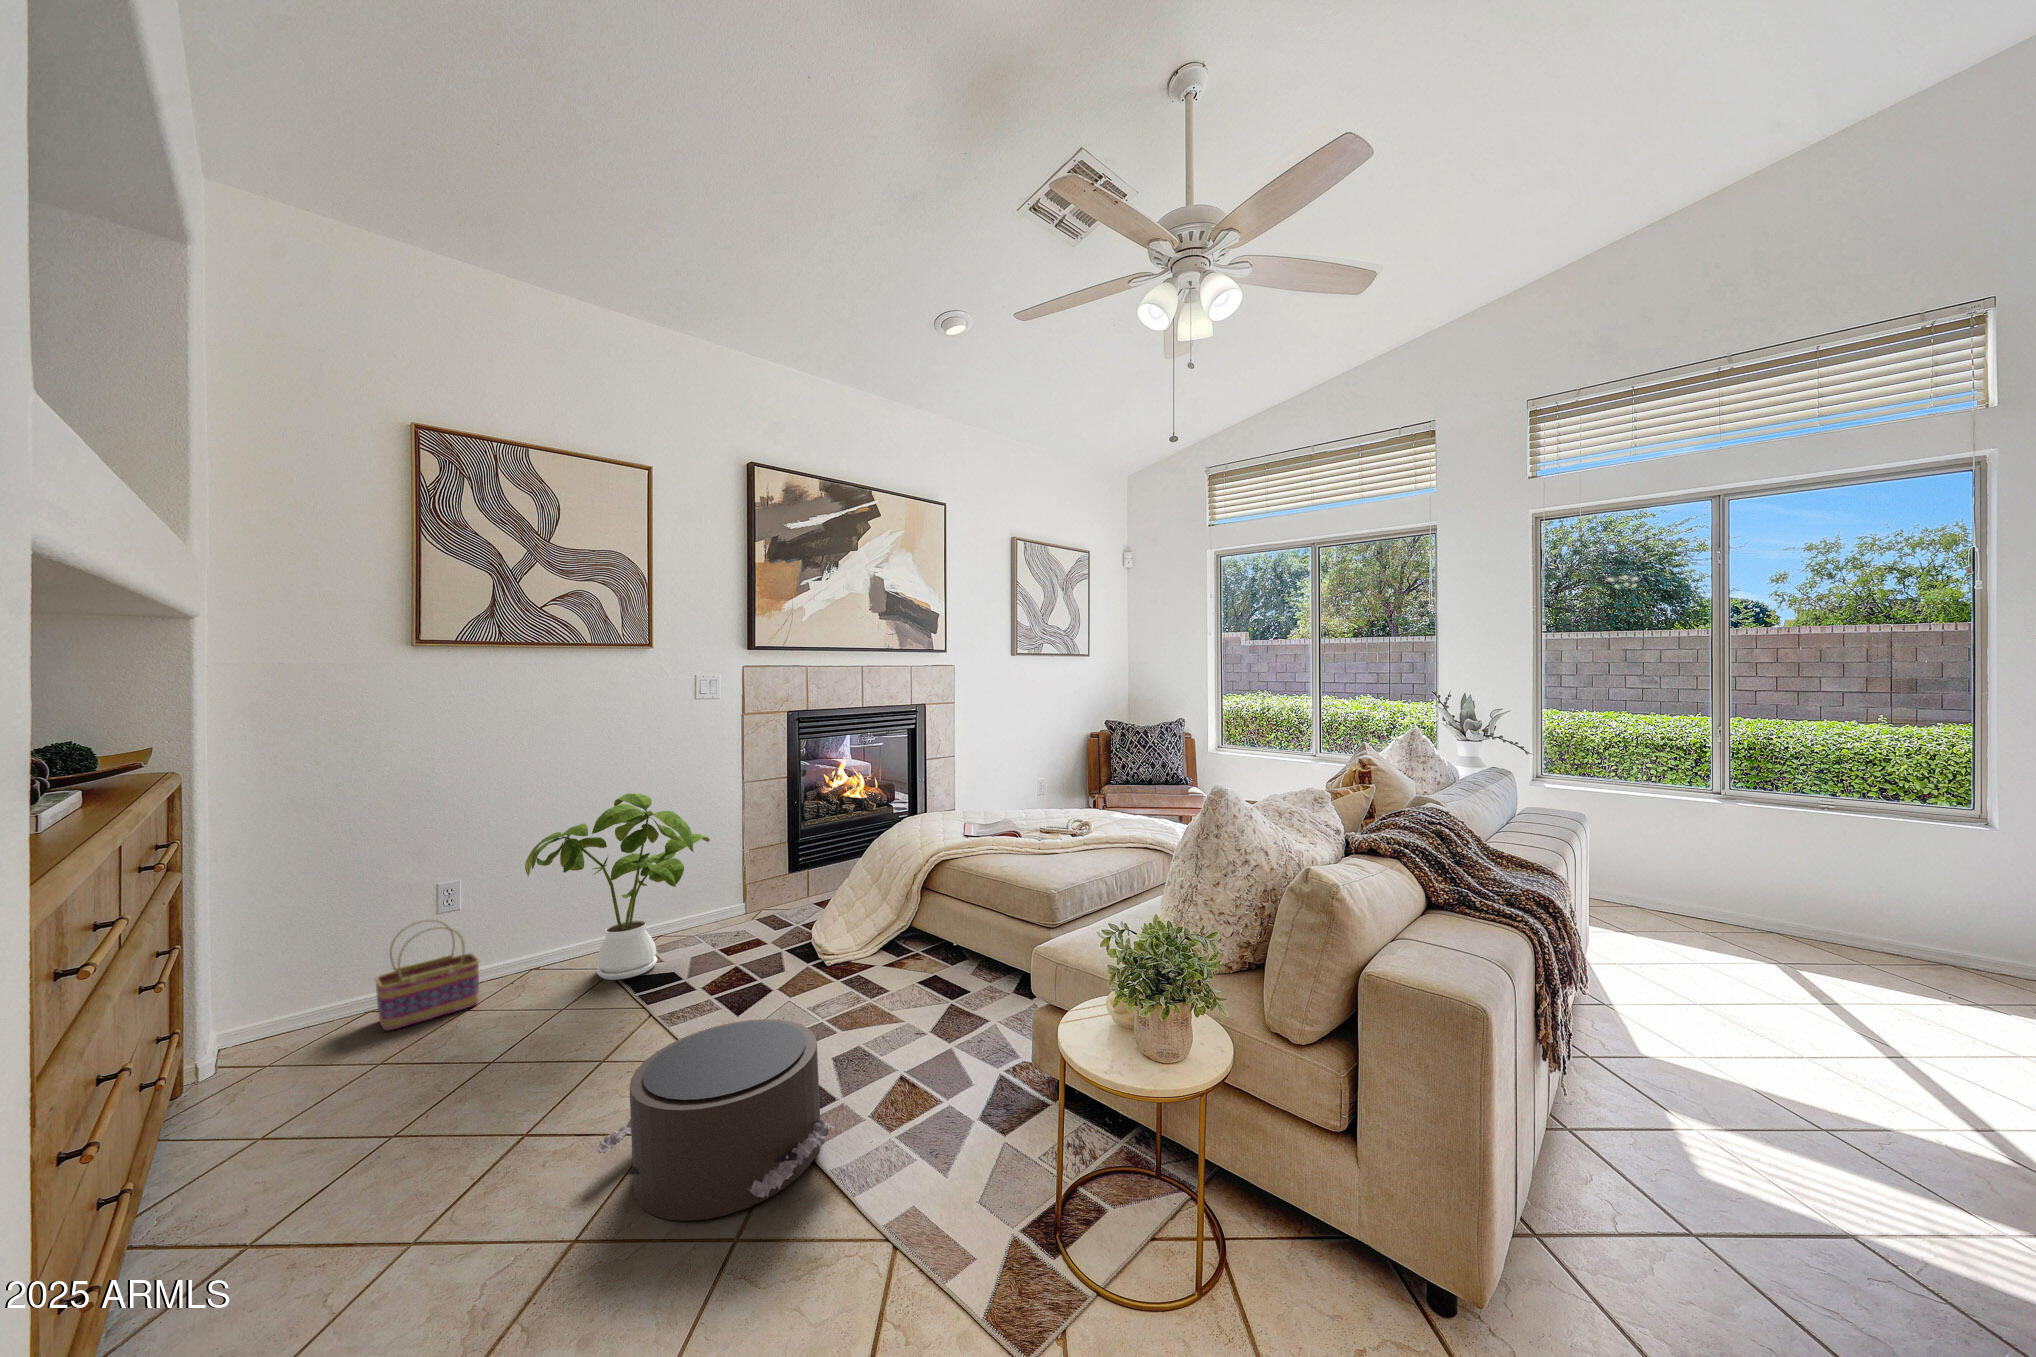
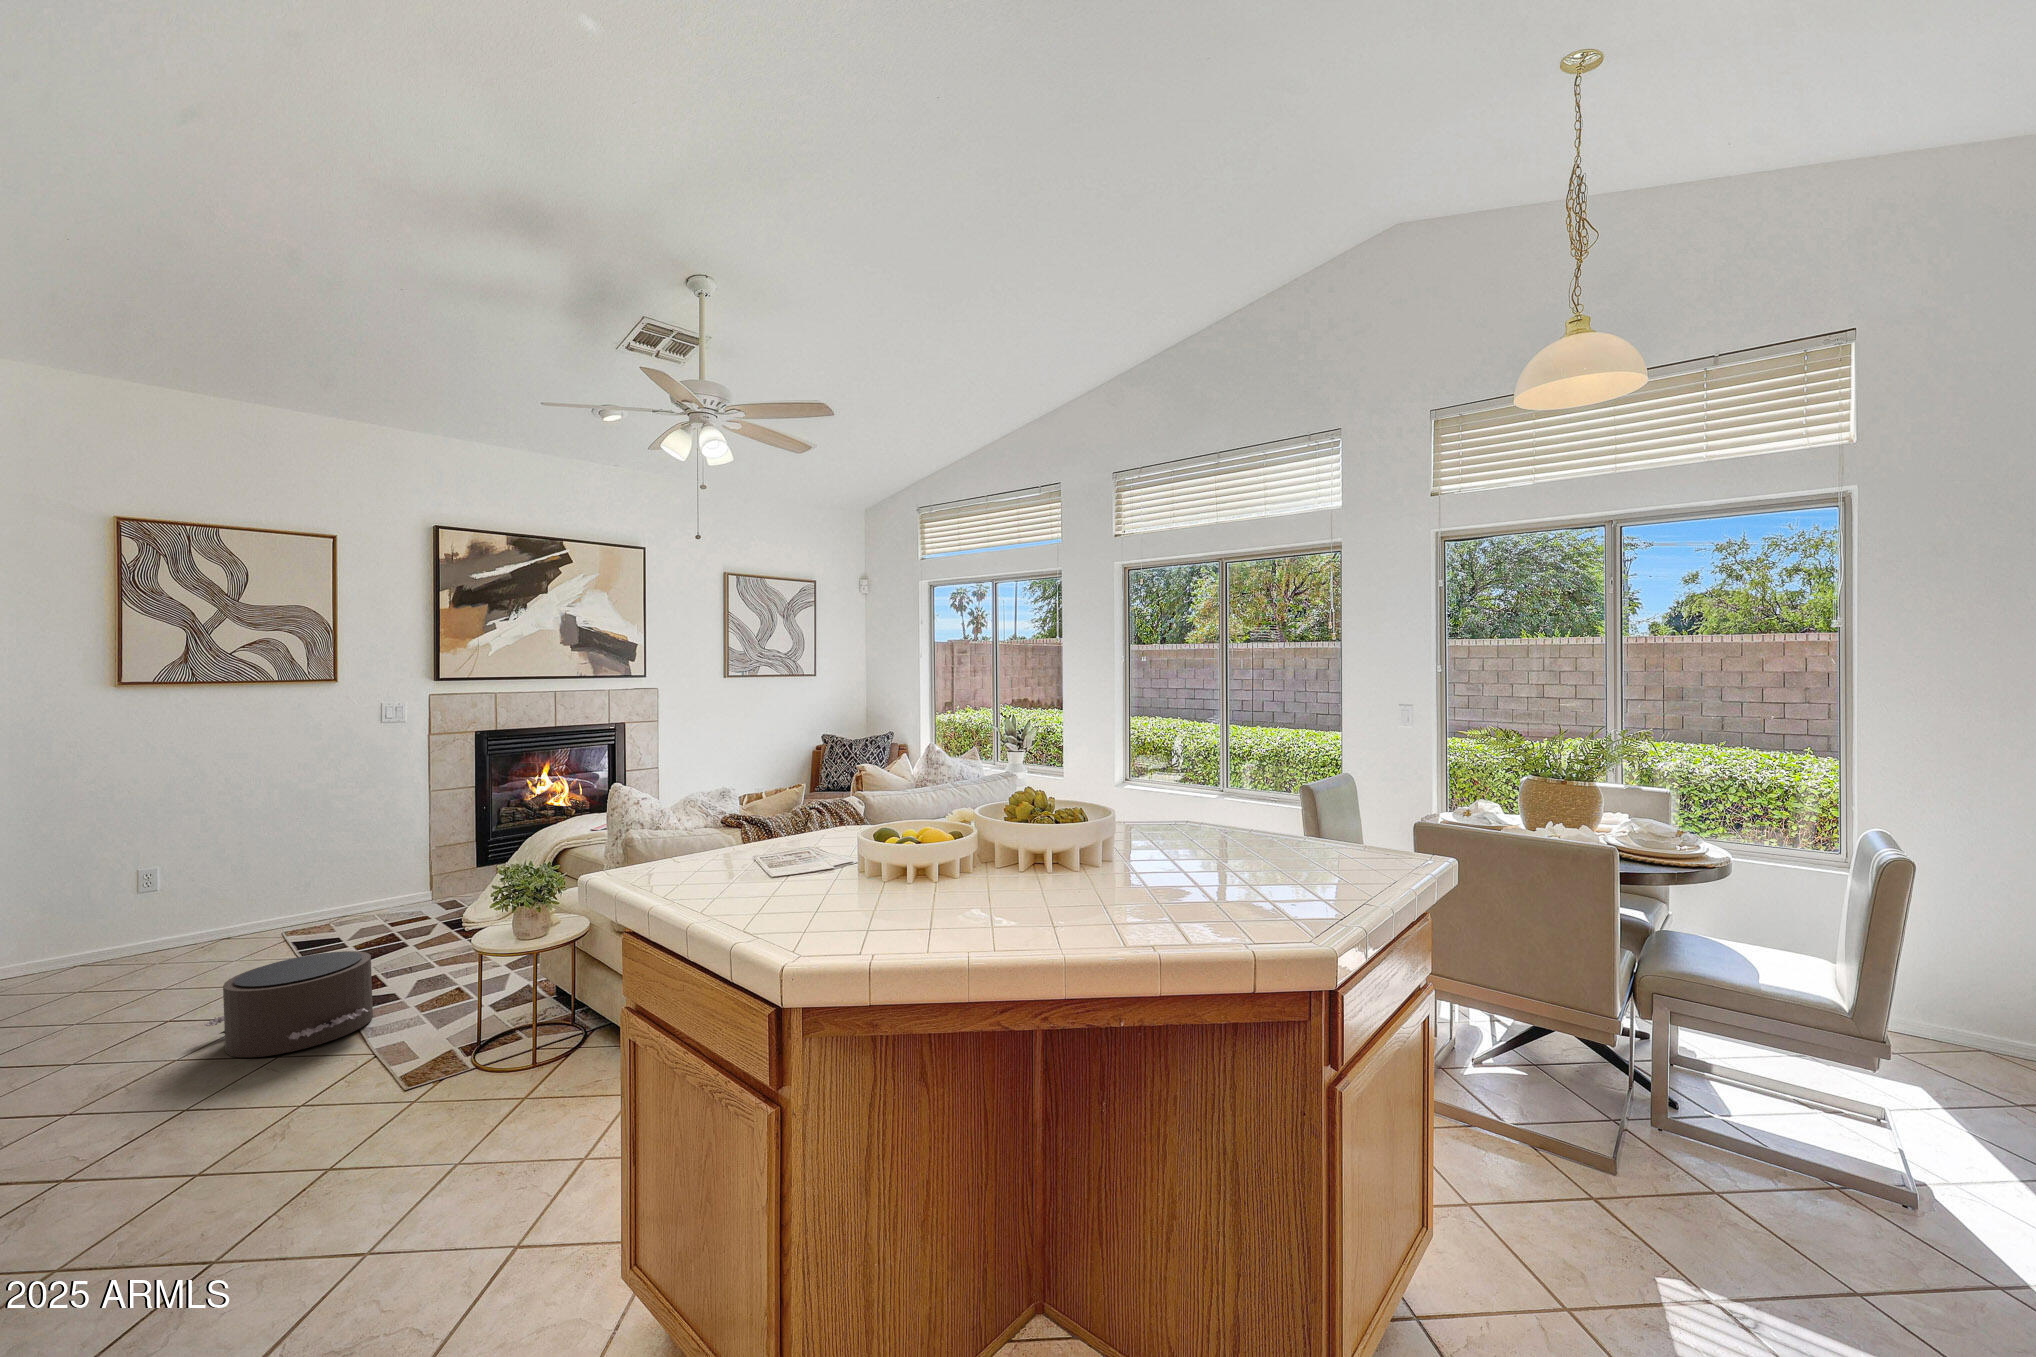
house plant: present [525,793,710,980] -> none [213,799,386,942]
basket: present [375,920,479,1030] -> none [82,894,171,973]

